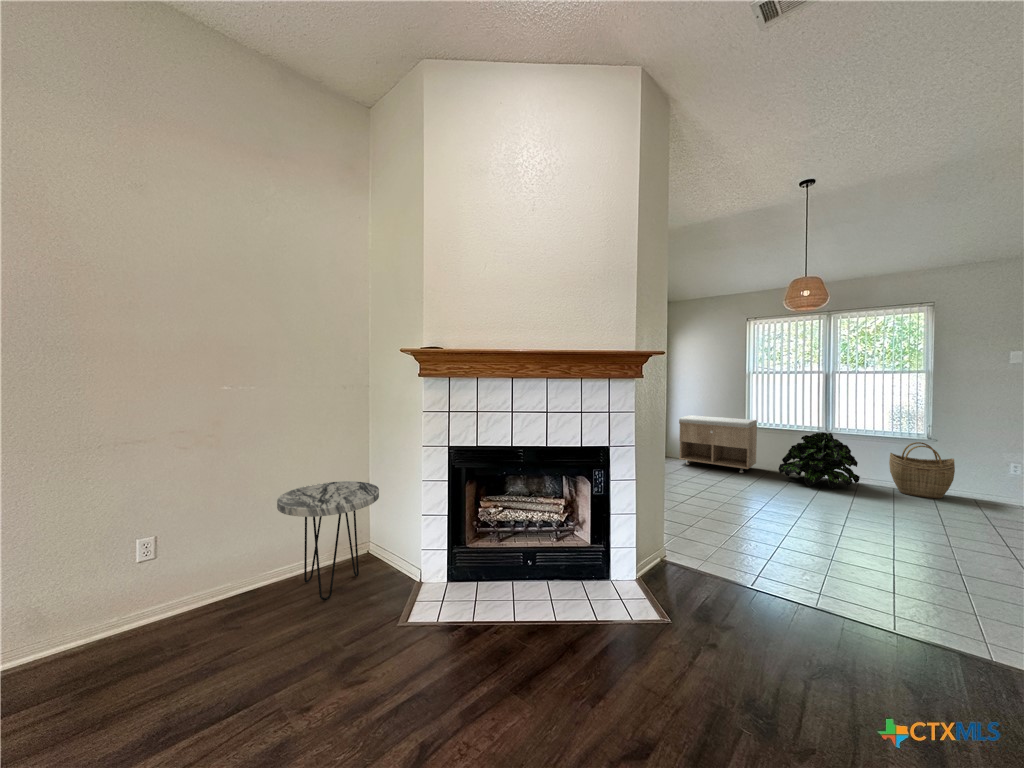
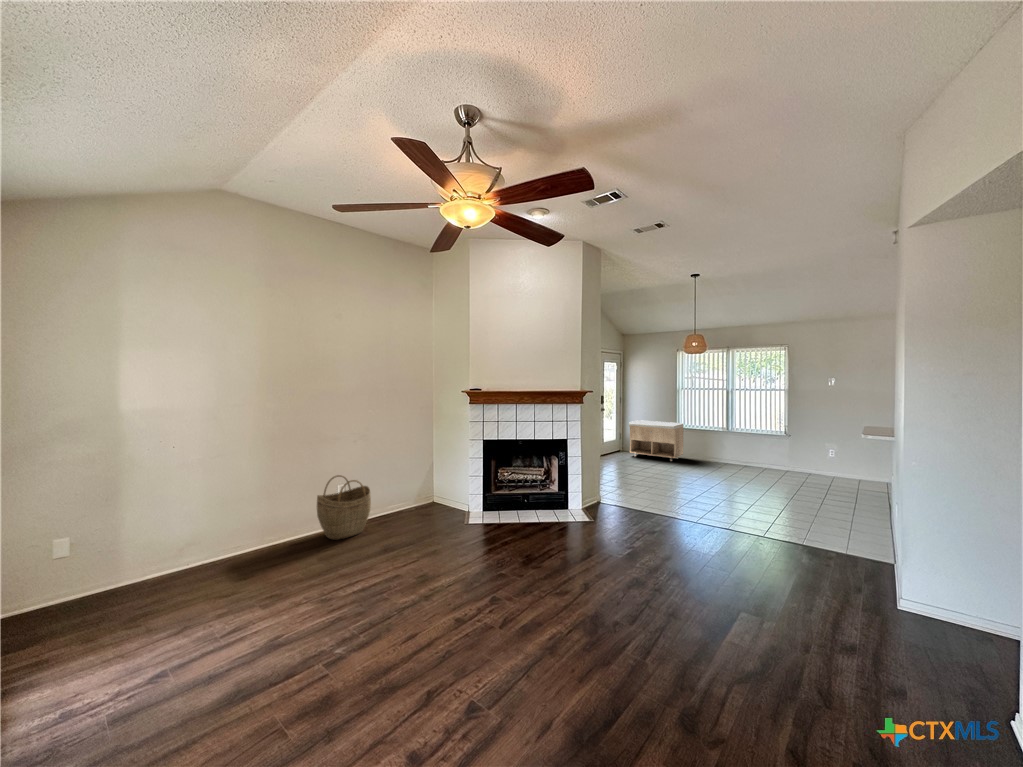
potted plant: present [778,432,860,489] -> none [694,431,742,469]
woven basket: present [889,442,955,499] -> present [317,475,371,540]
side table: present [277,481,379,600] -> none [396,461,446,519]

